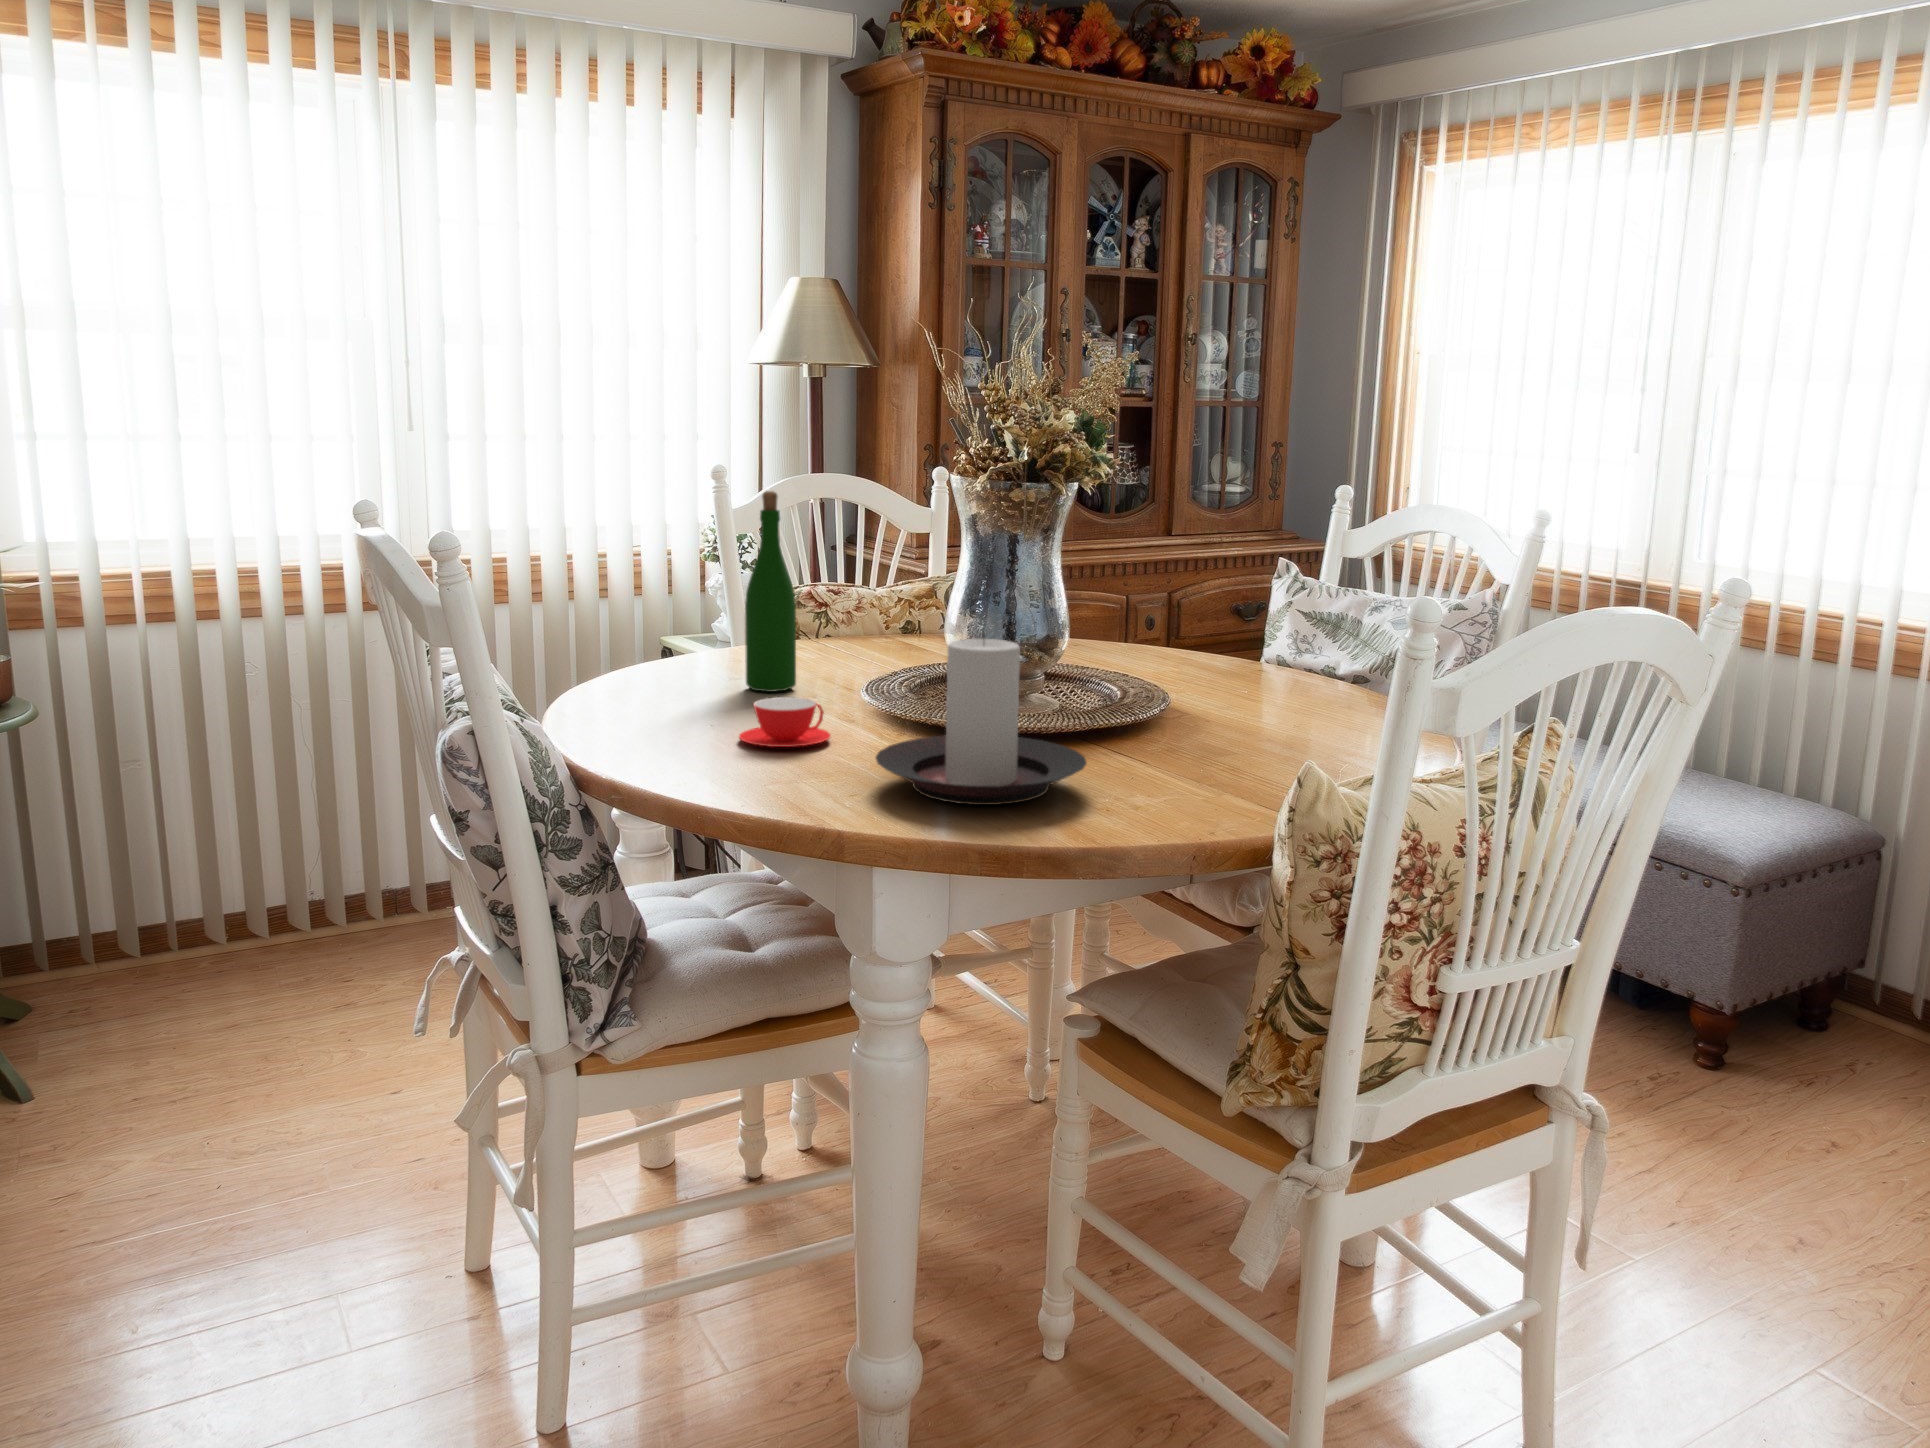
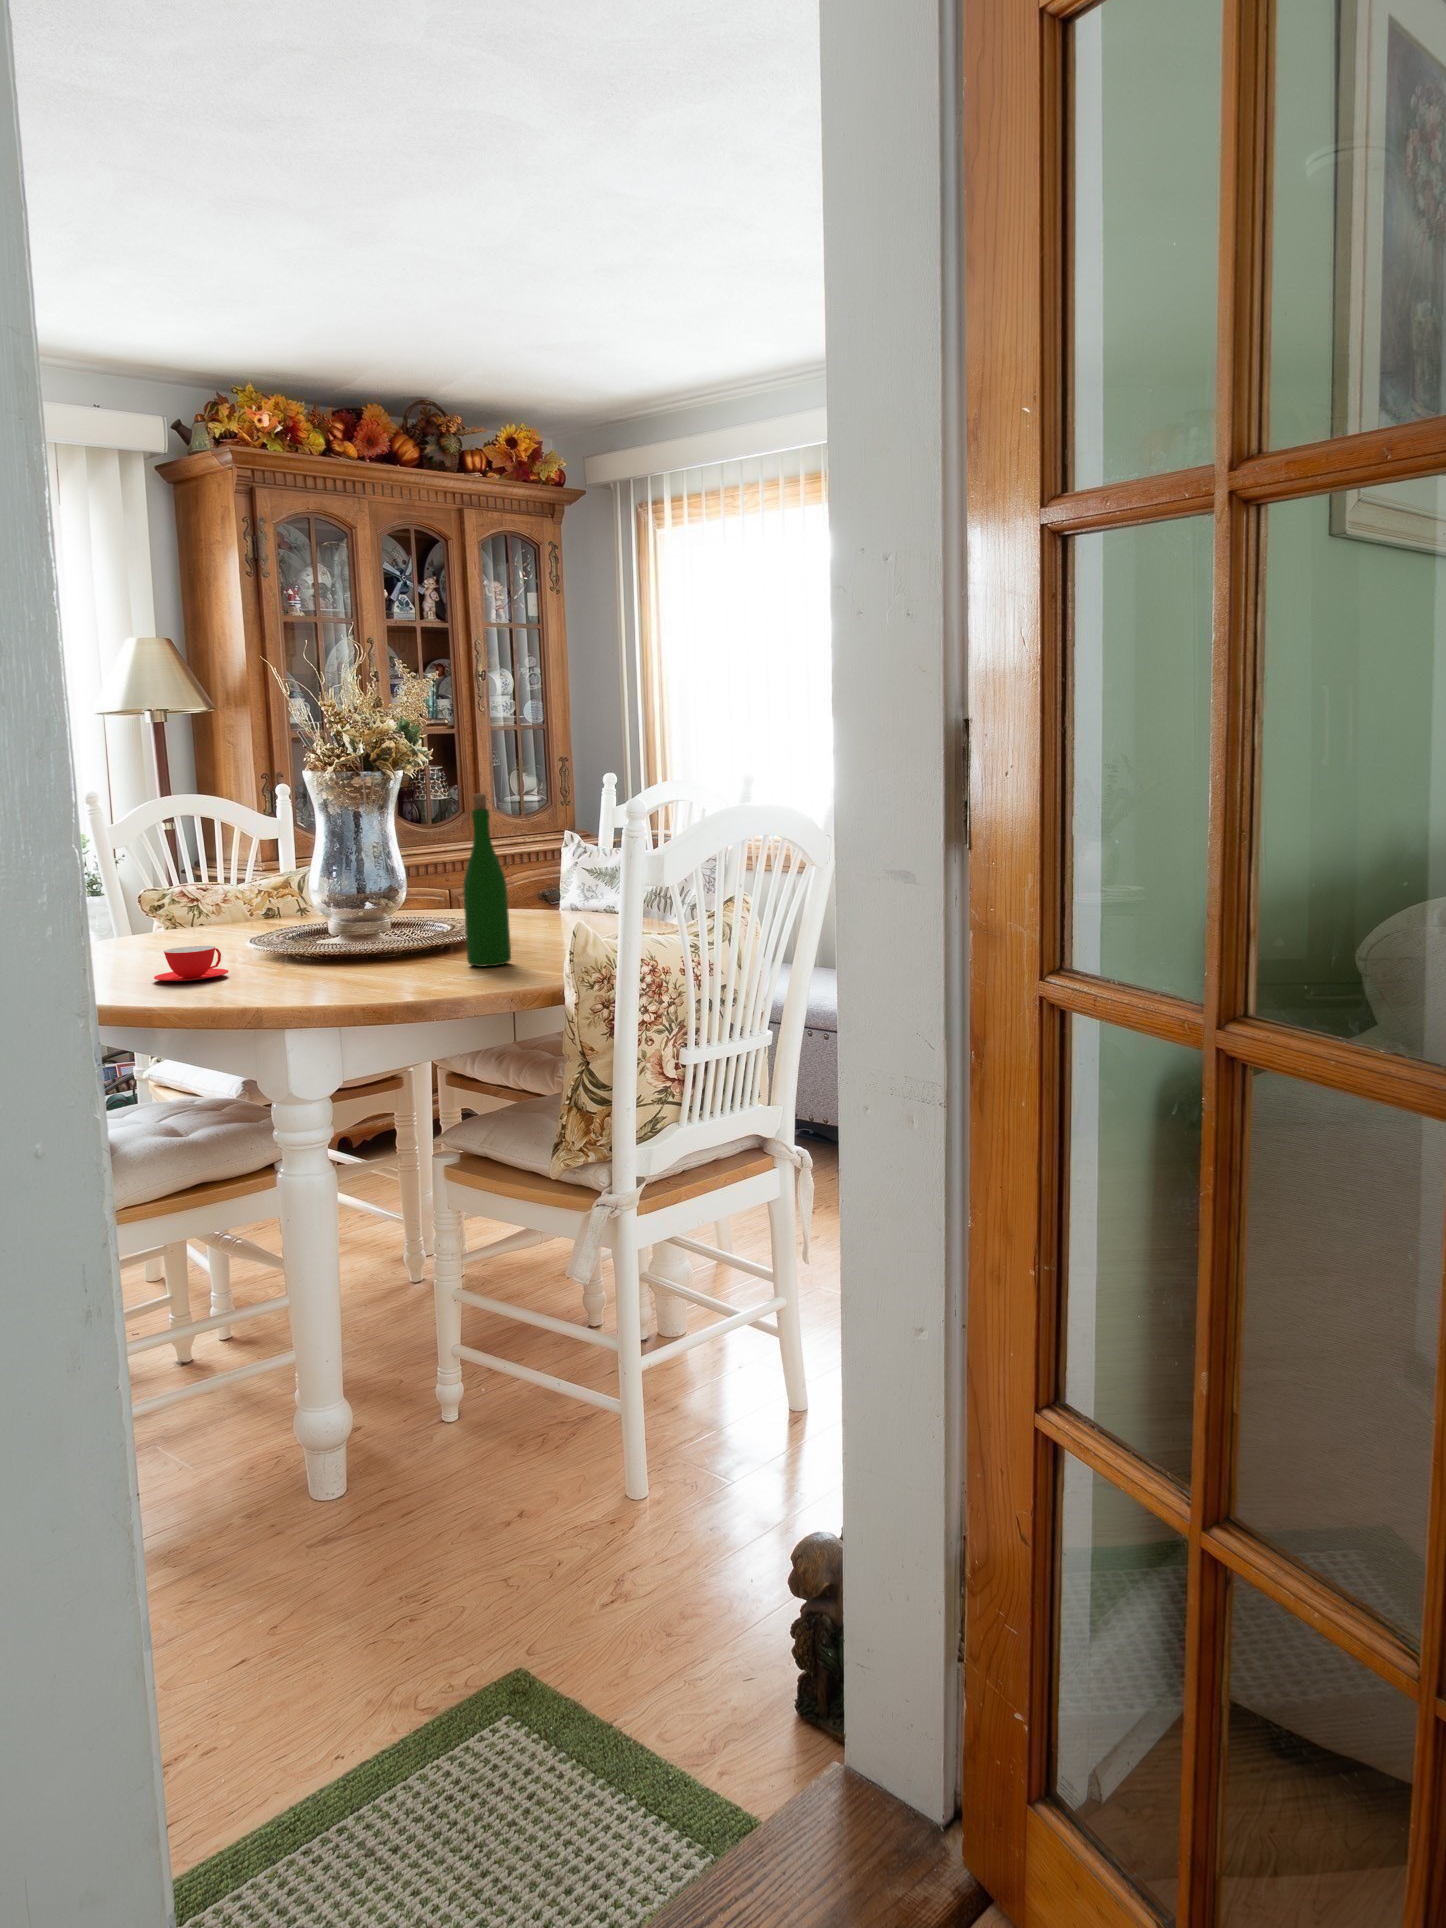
wine bottle: present [745,491,796,692] -> present [463,793,511,967]
candle holder: present [876,638,1086,805] -> none [271,872,431,992]

